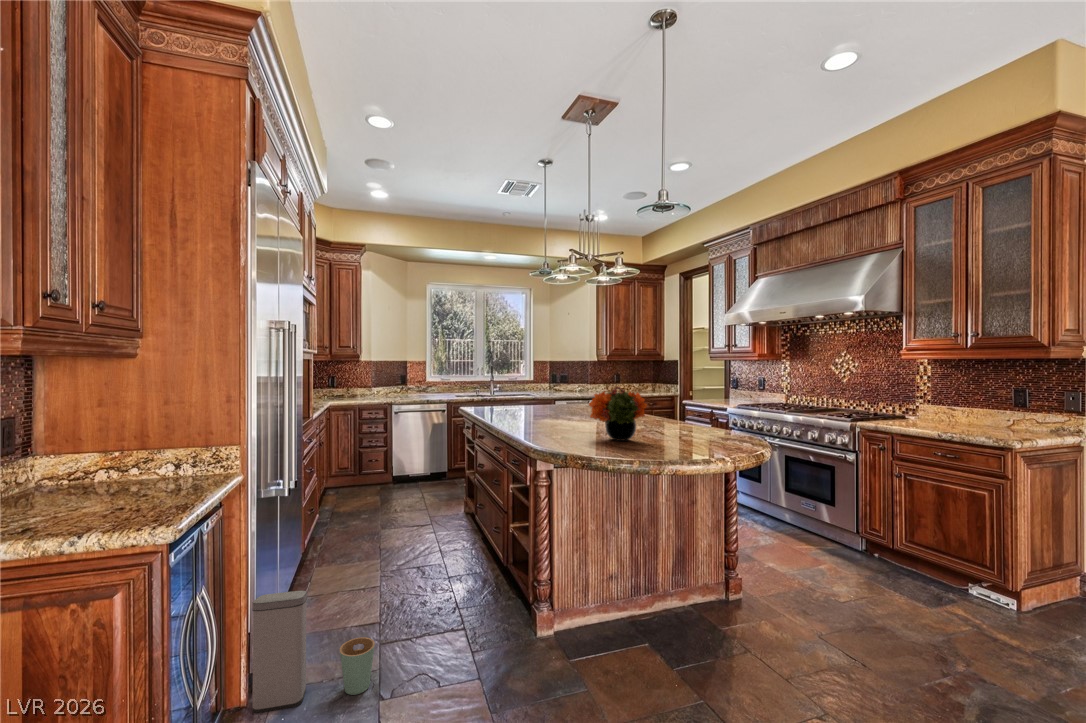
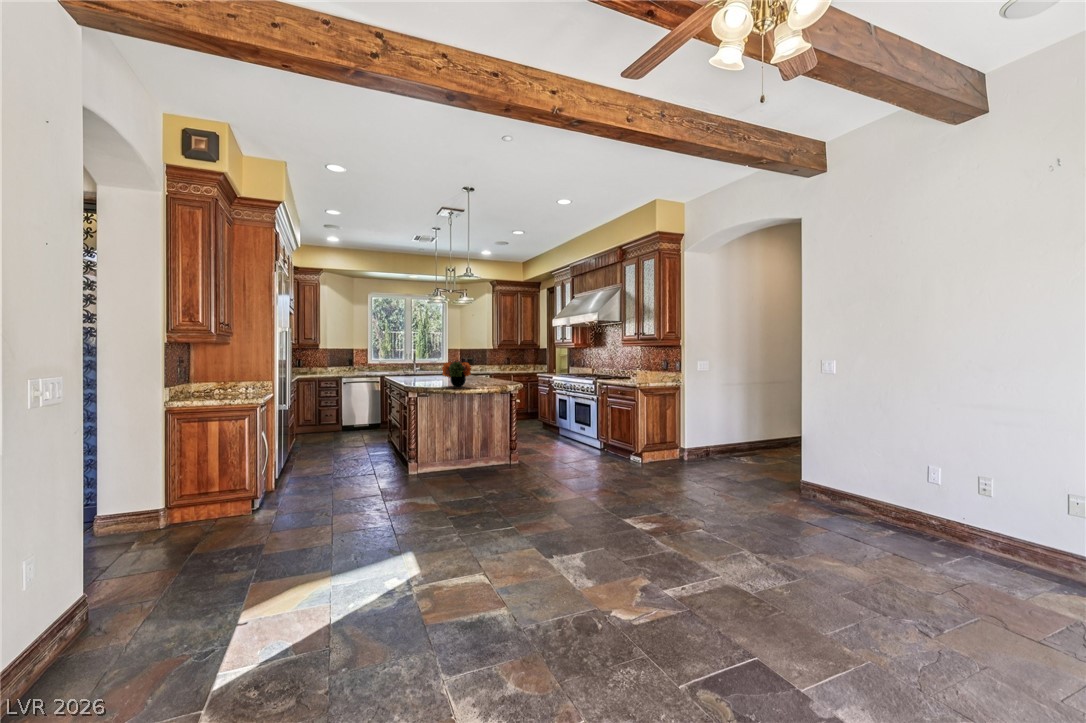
trash can: present [252,591,375,713] -> none [277,445,331,492]

